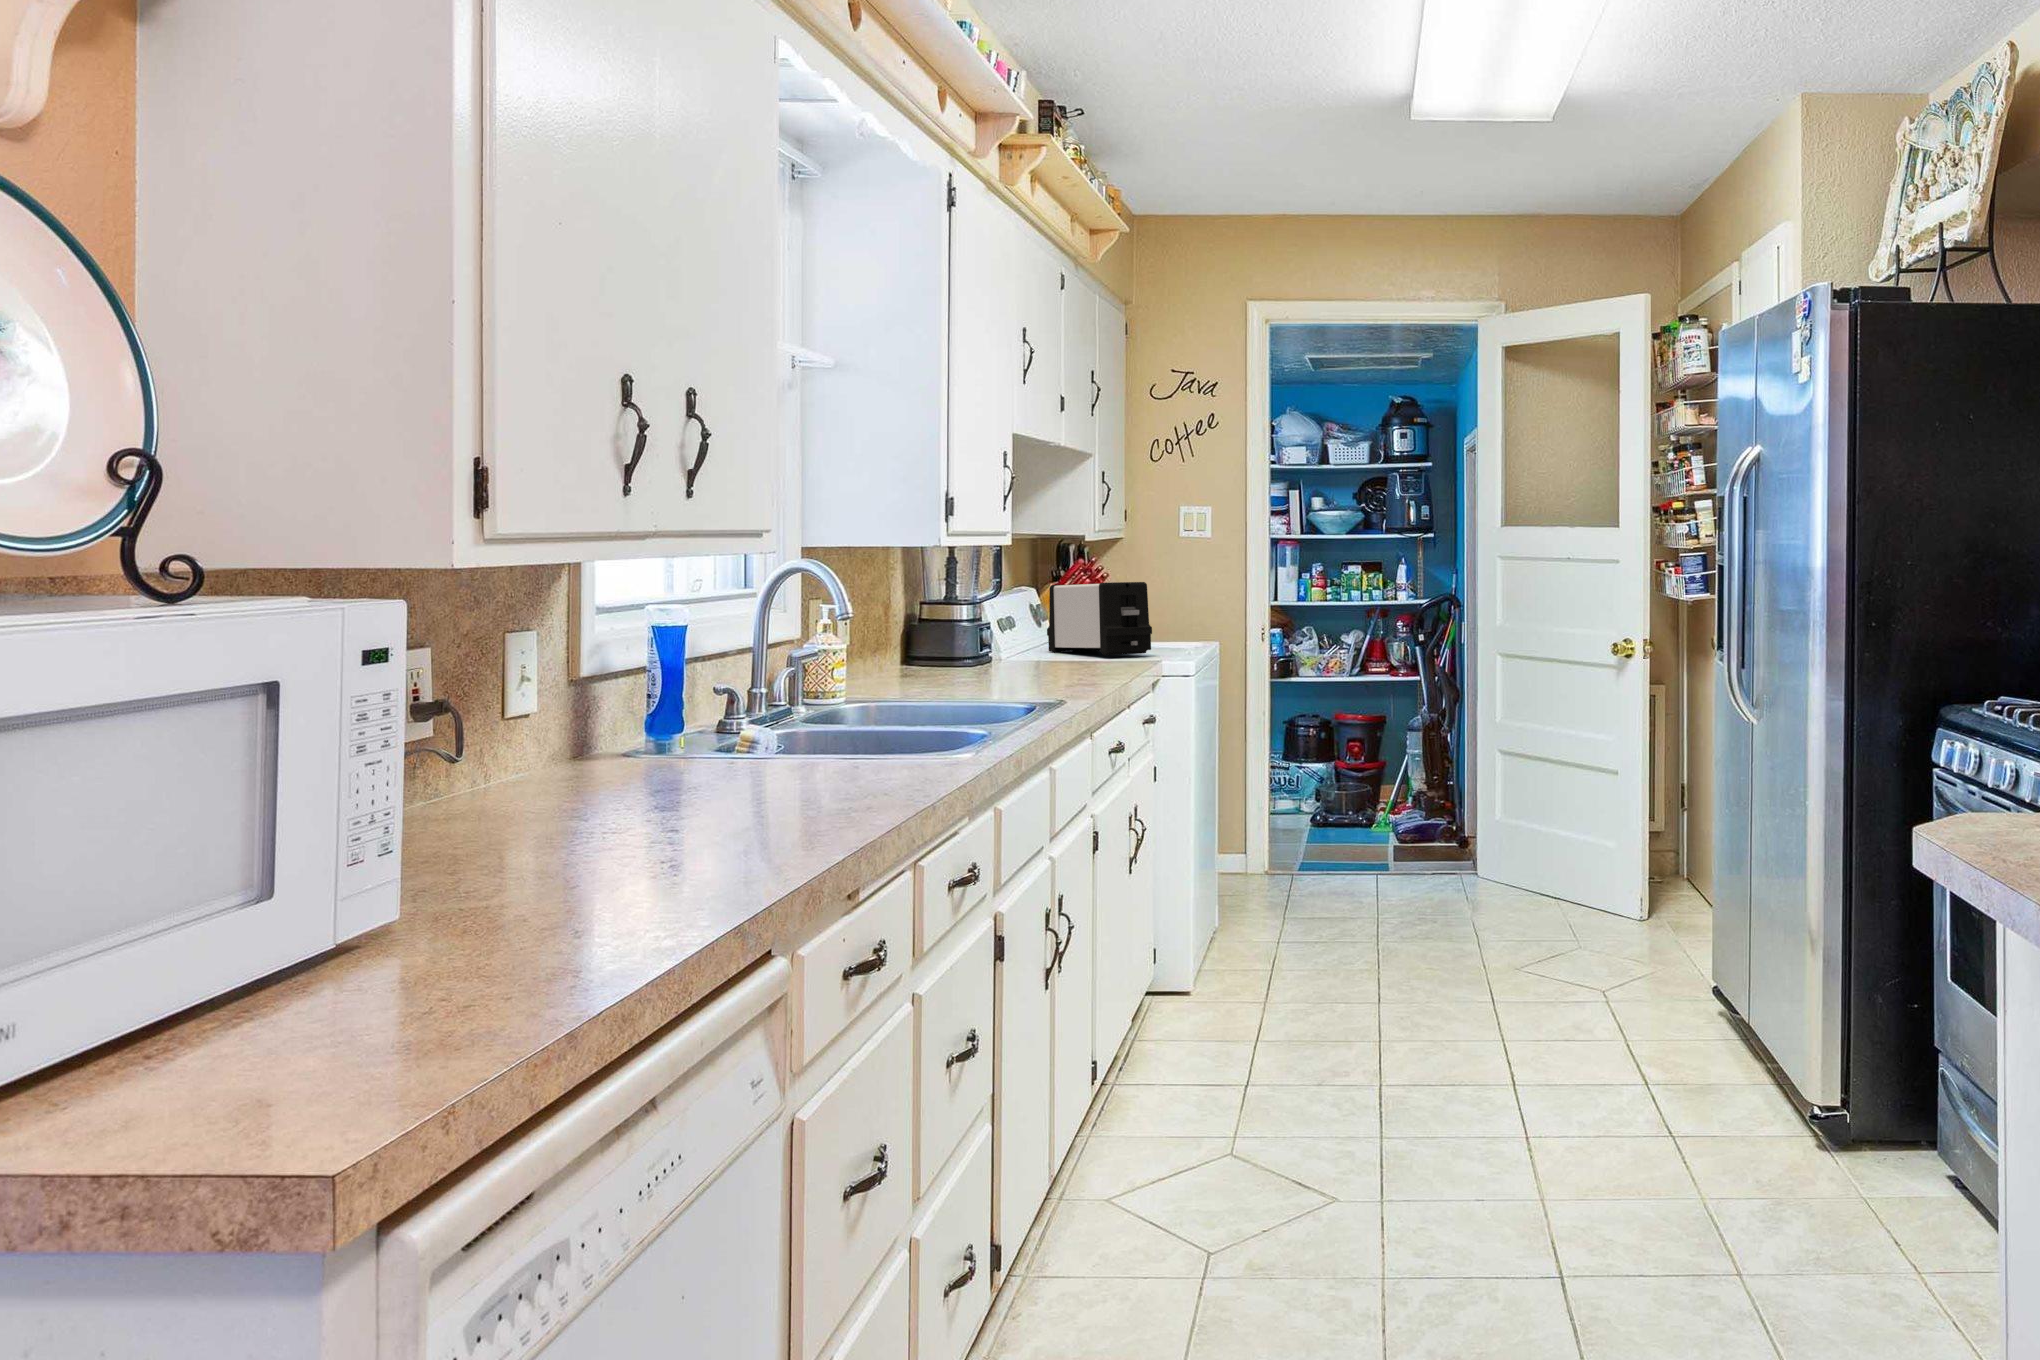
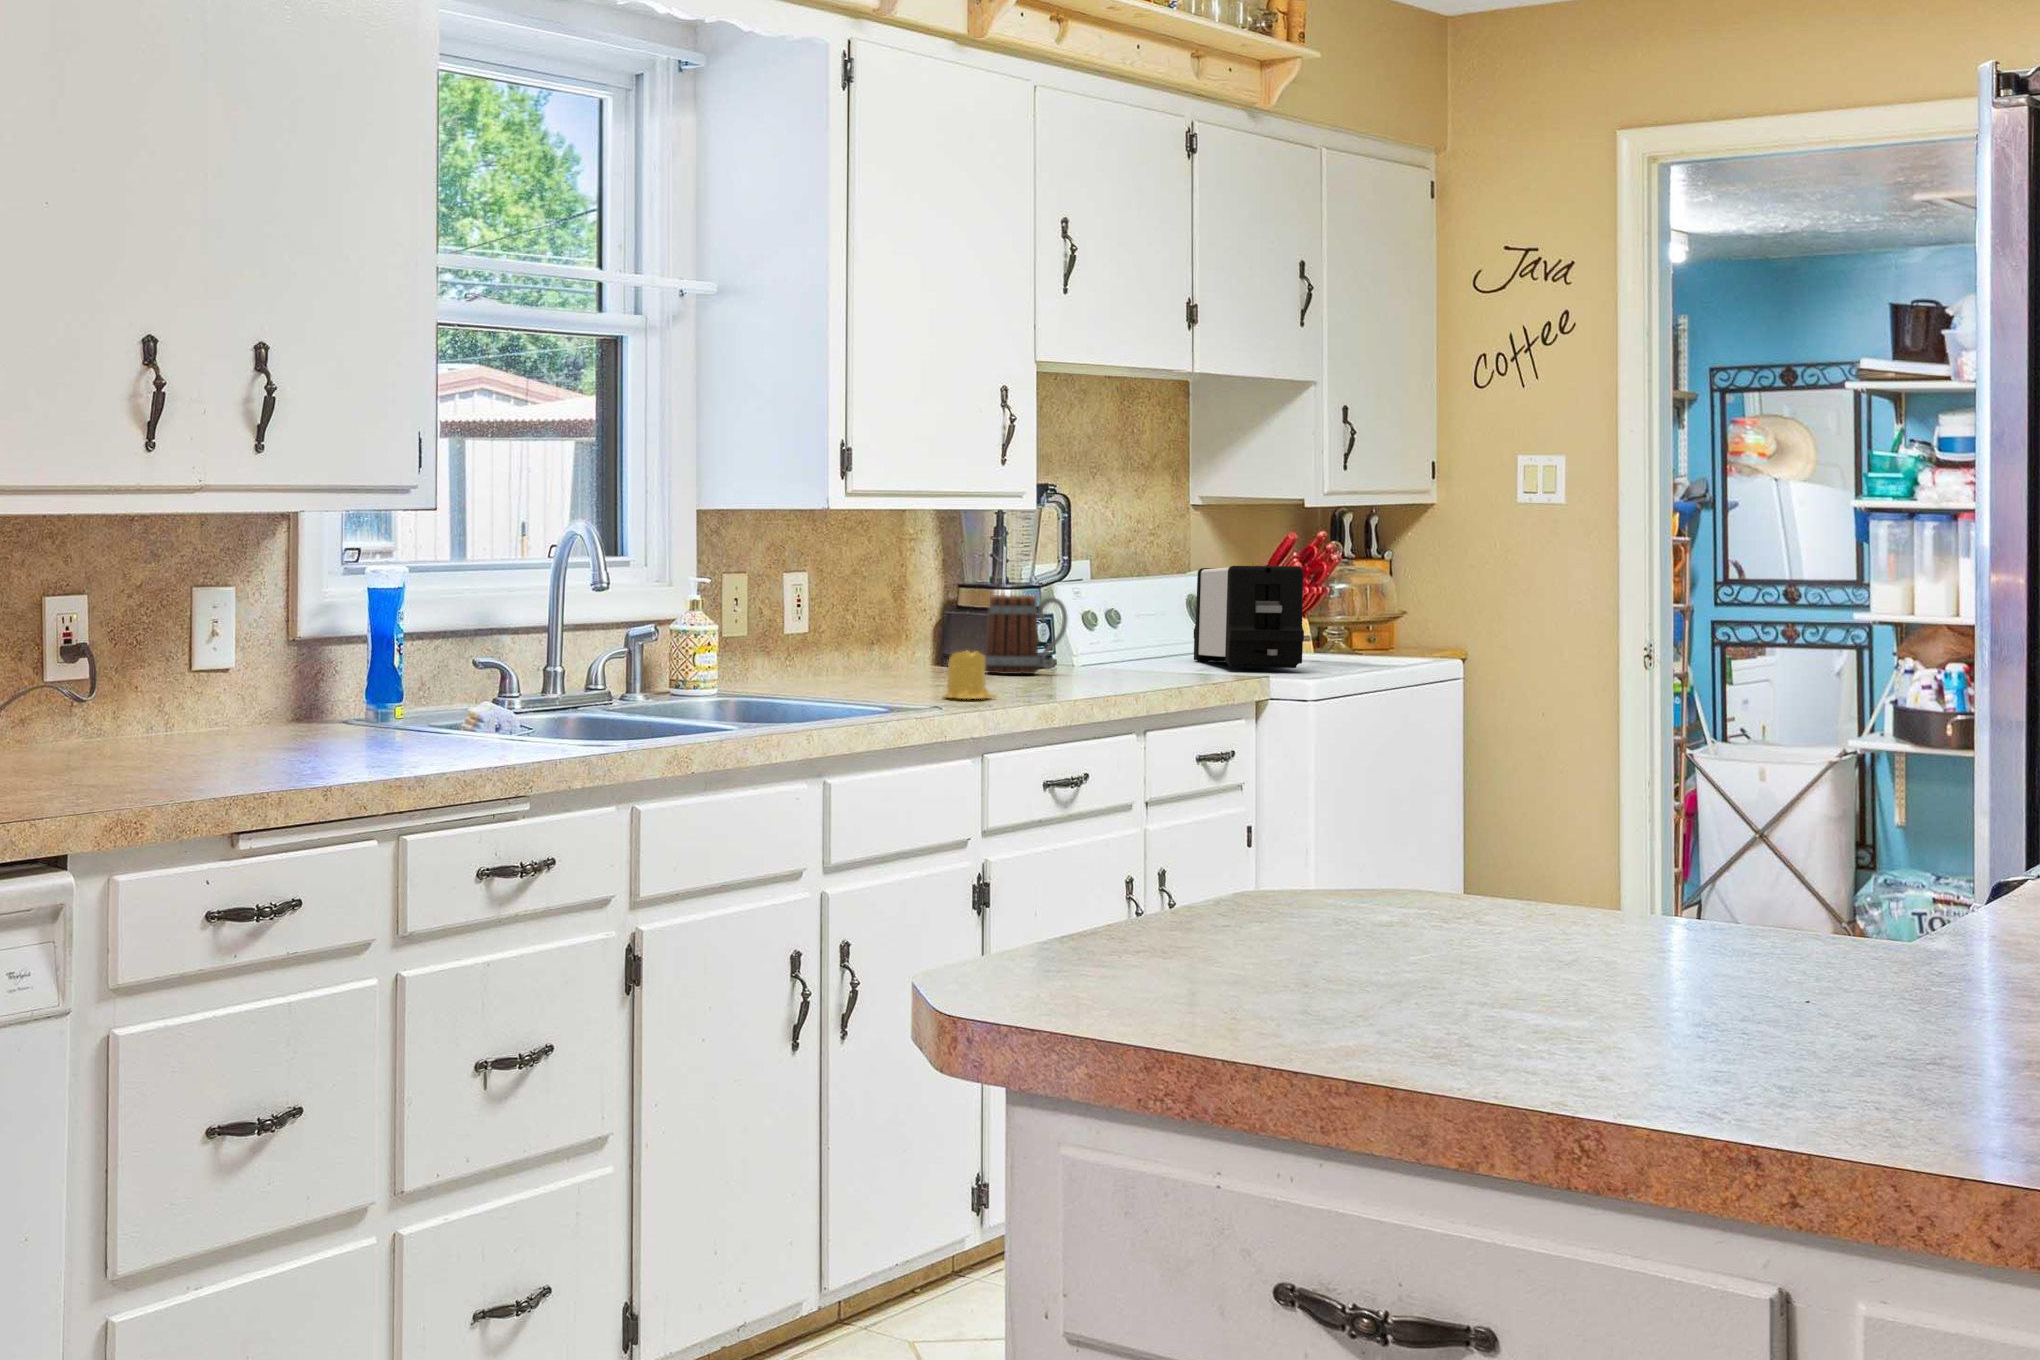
mug: none [959,609,1022,670] -> present [985,595,1068,674]
candle: none [1026,653,1068,693] -> present [943,651,997,699]

